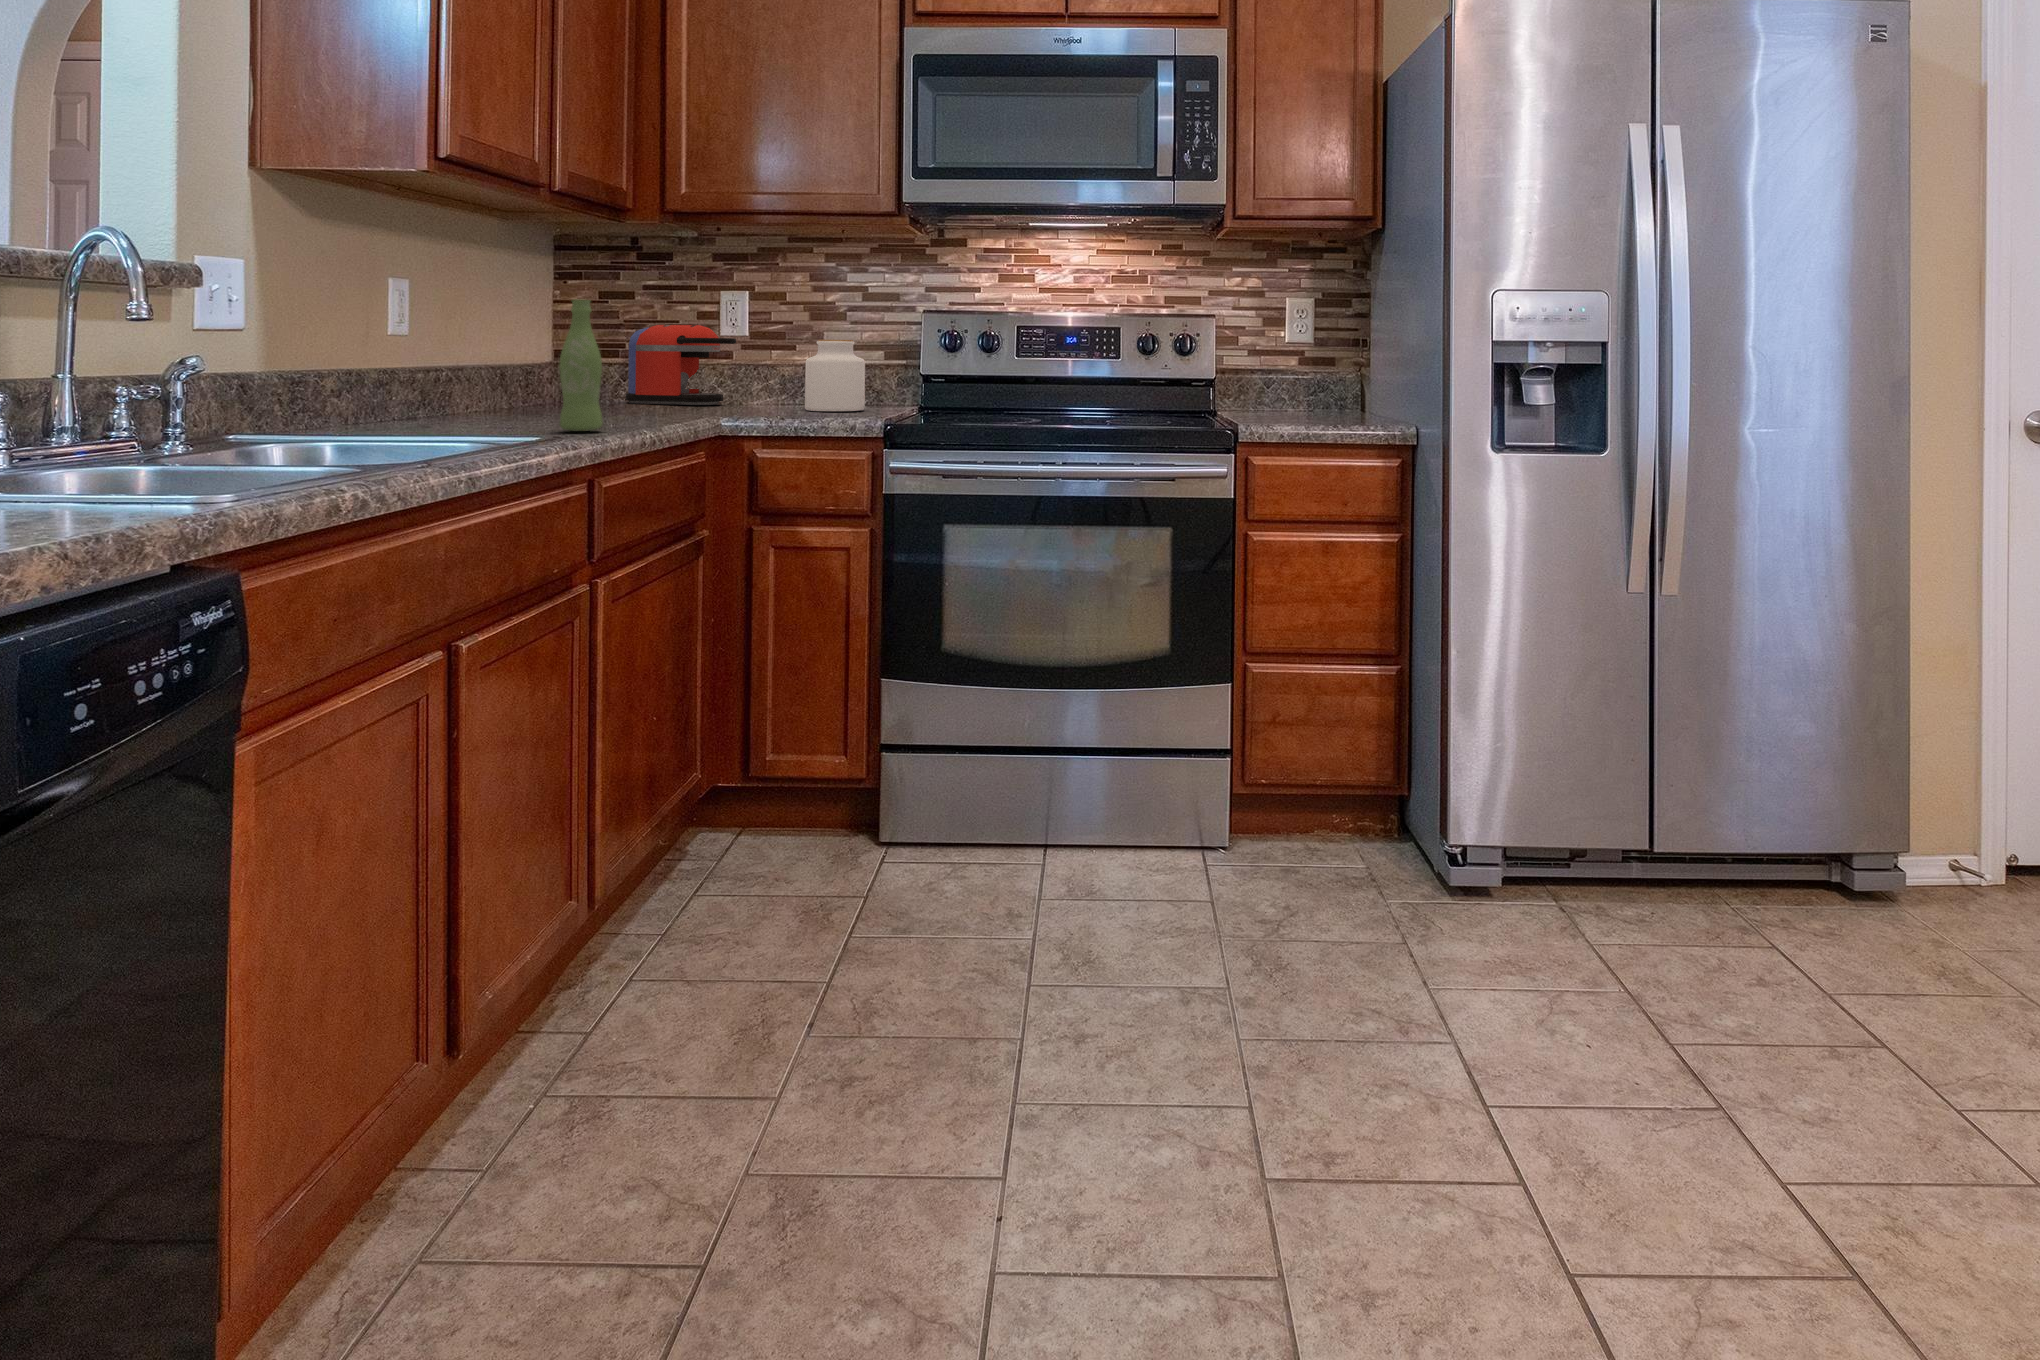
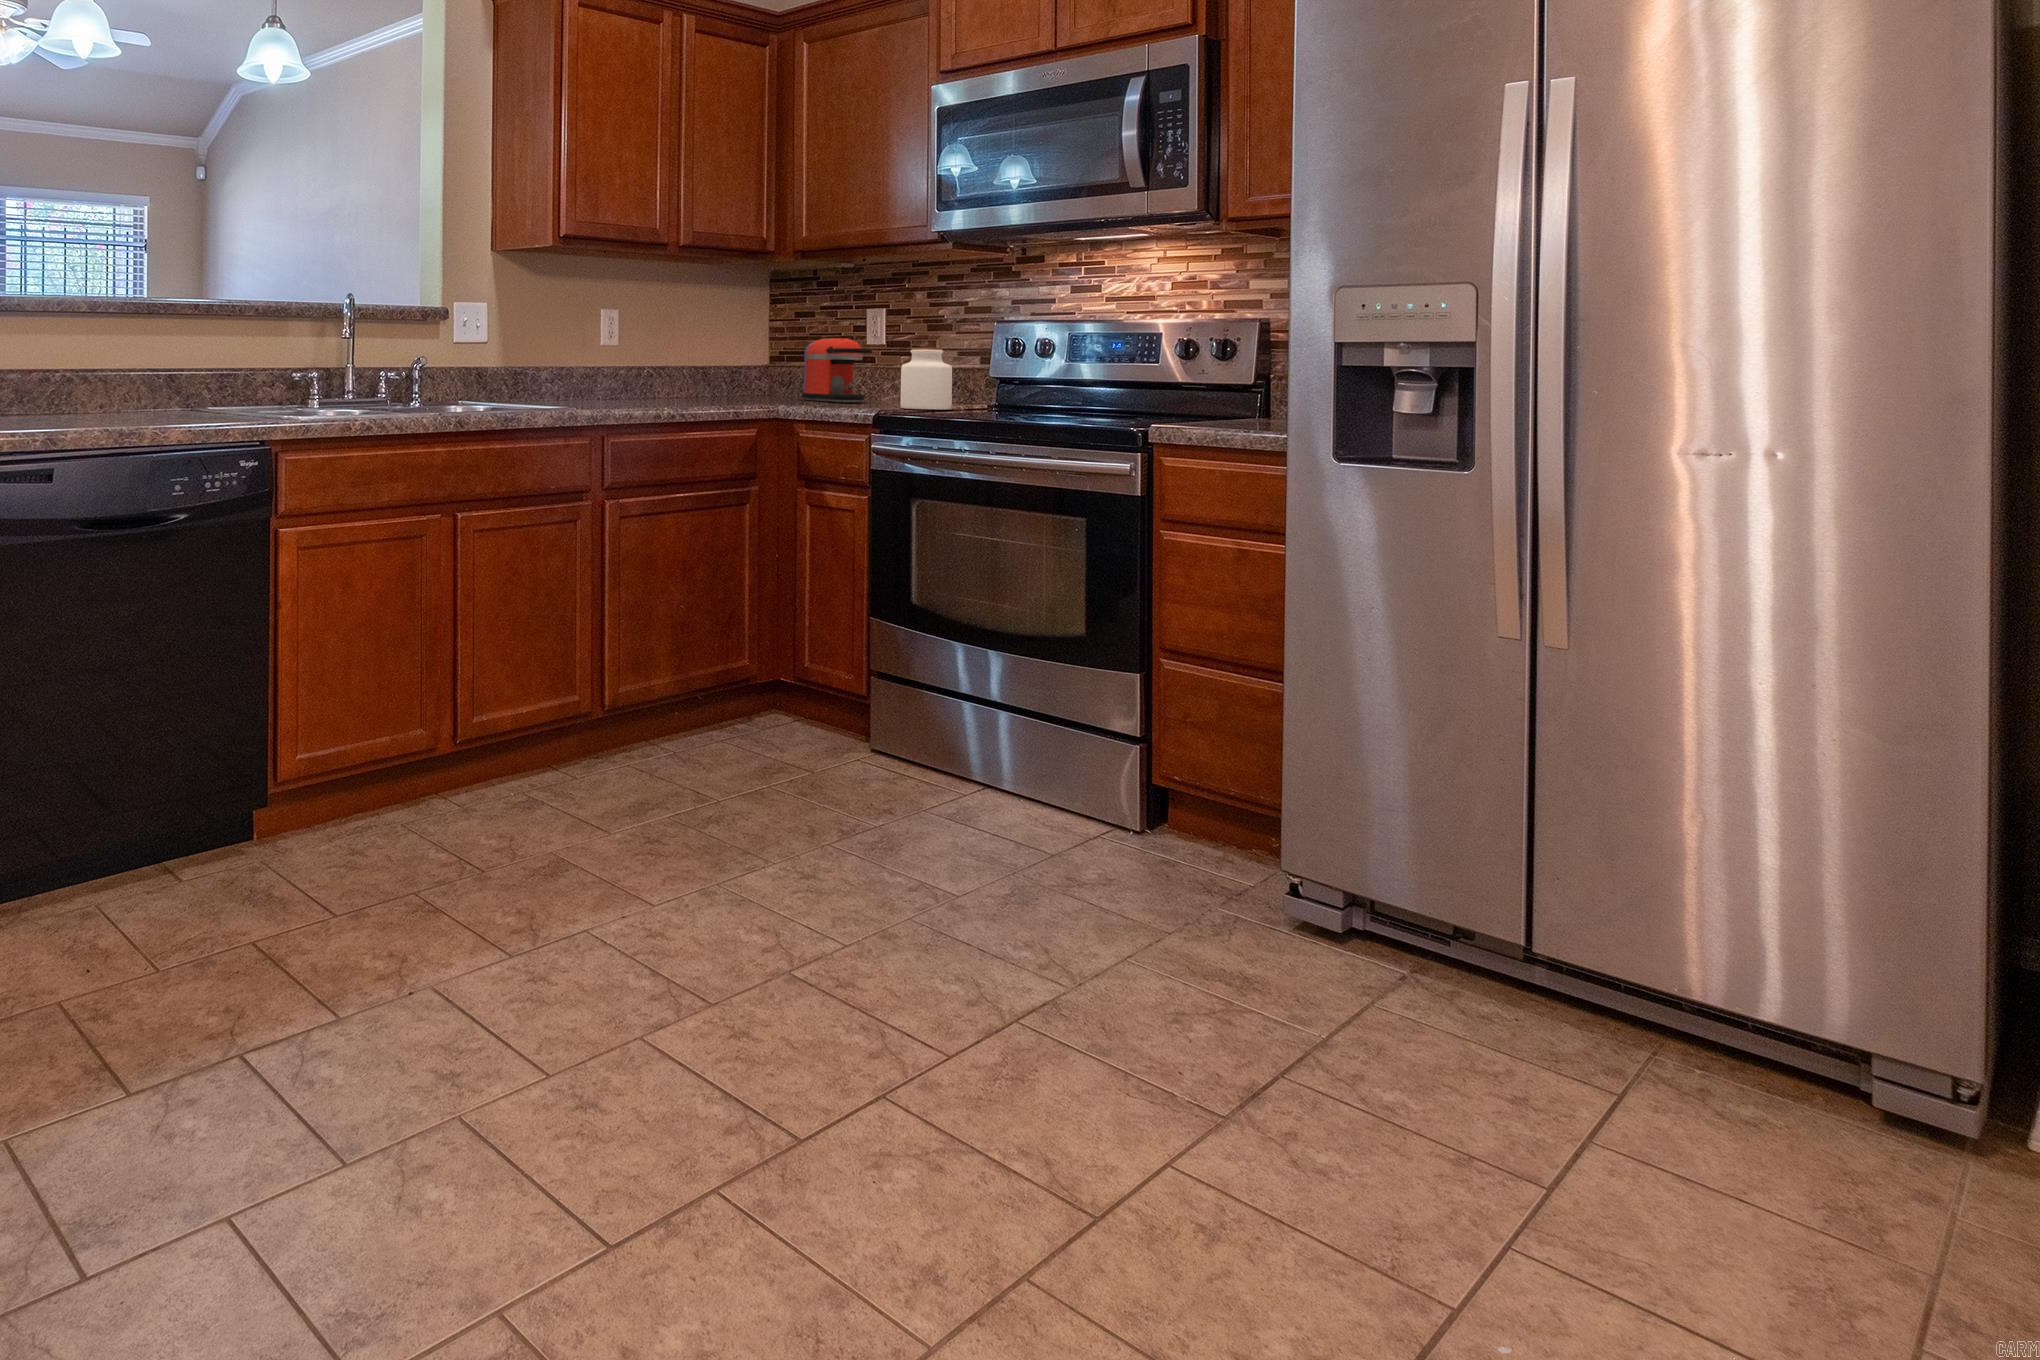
bottle: present [559,300,603,431] -> none [648,319,675,408]

